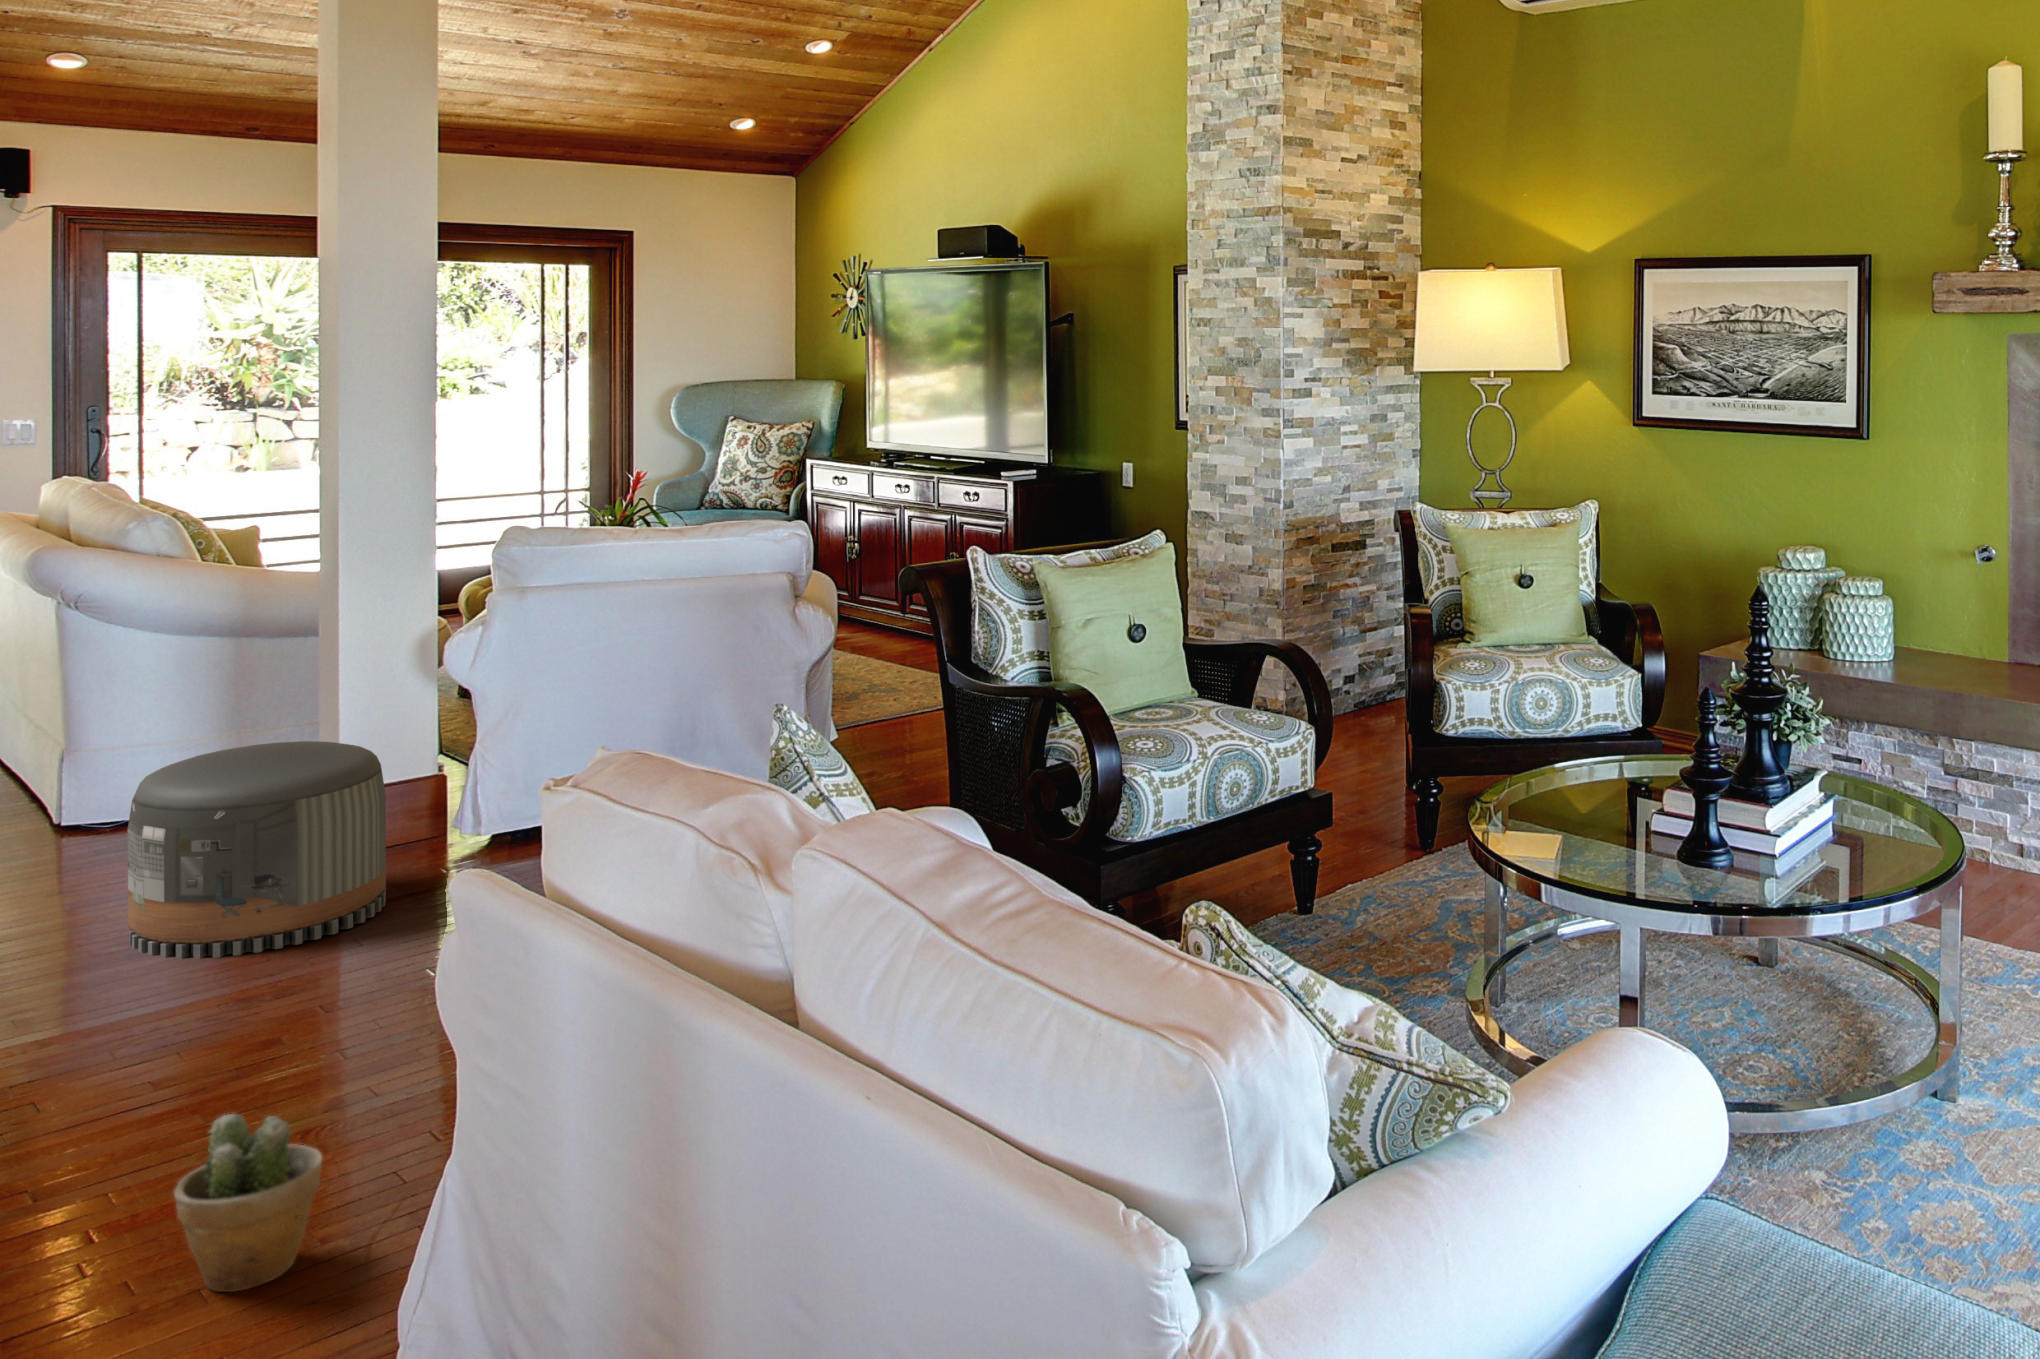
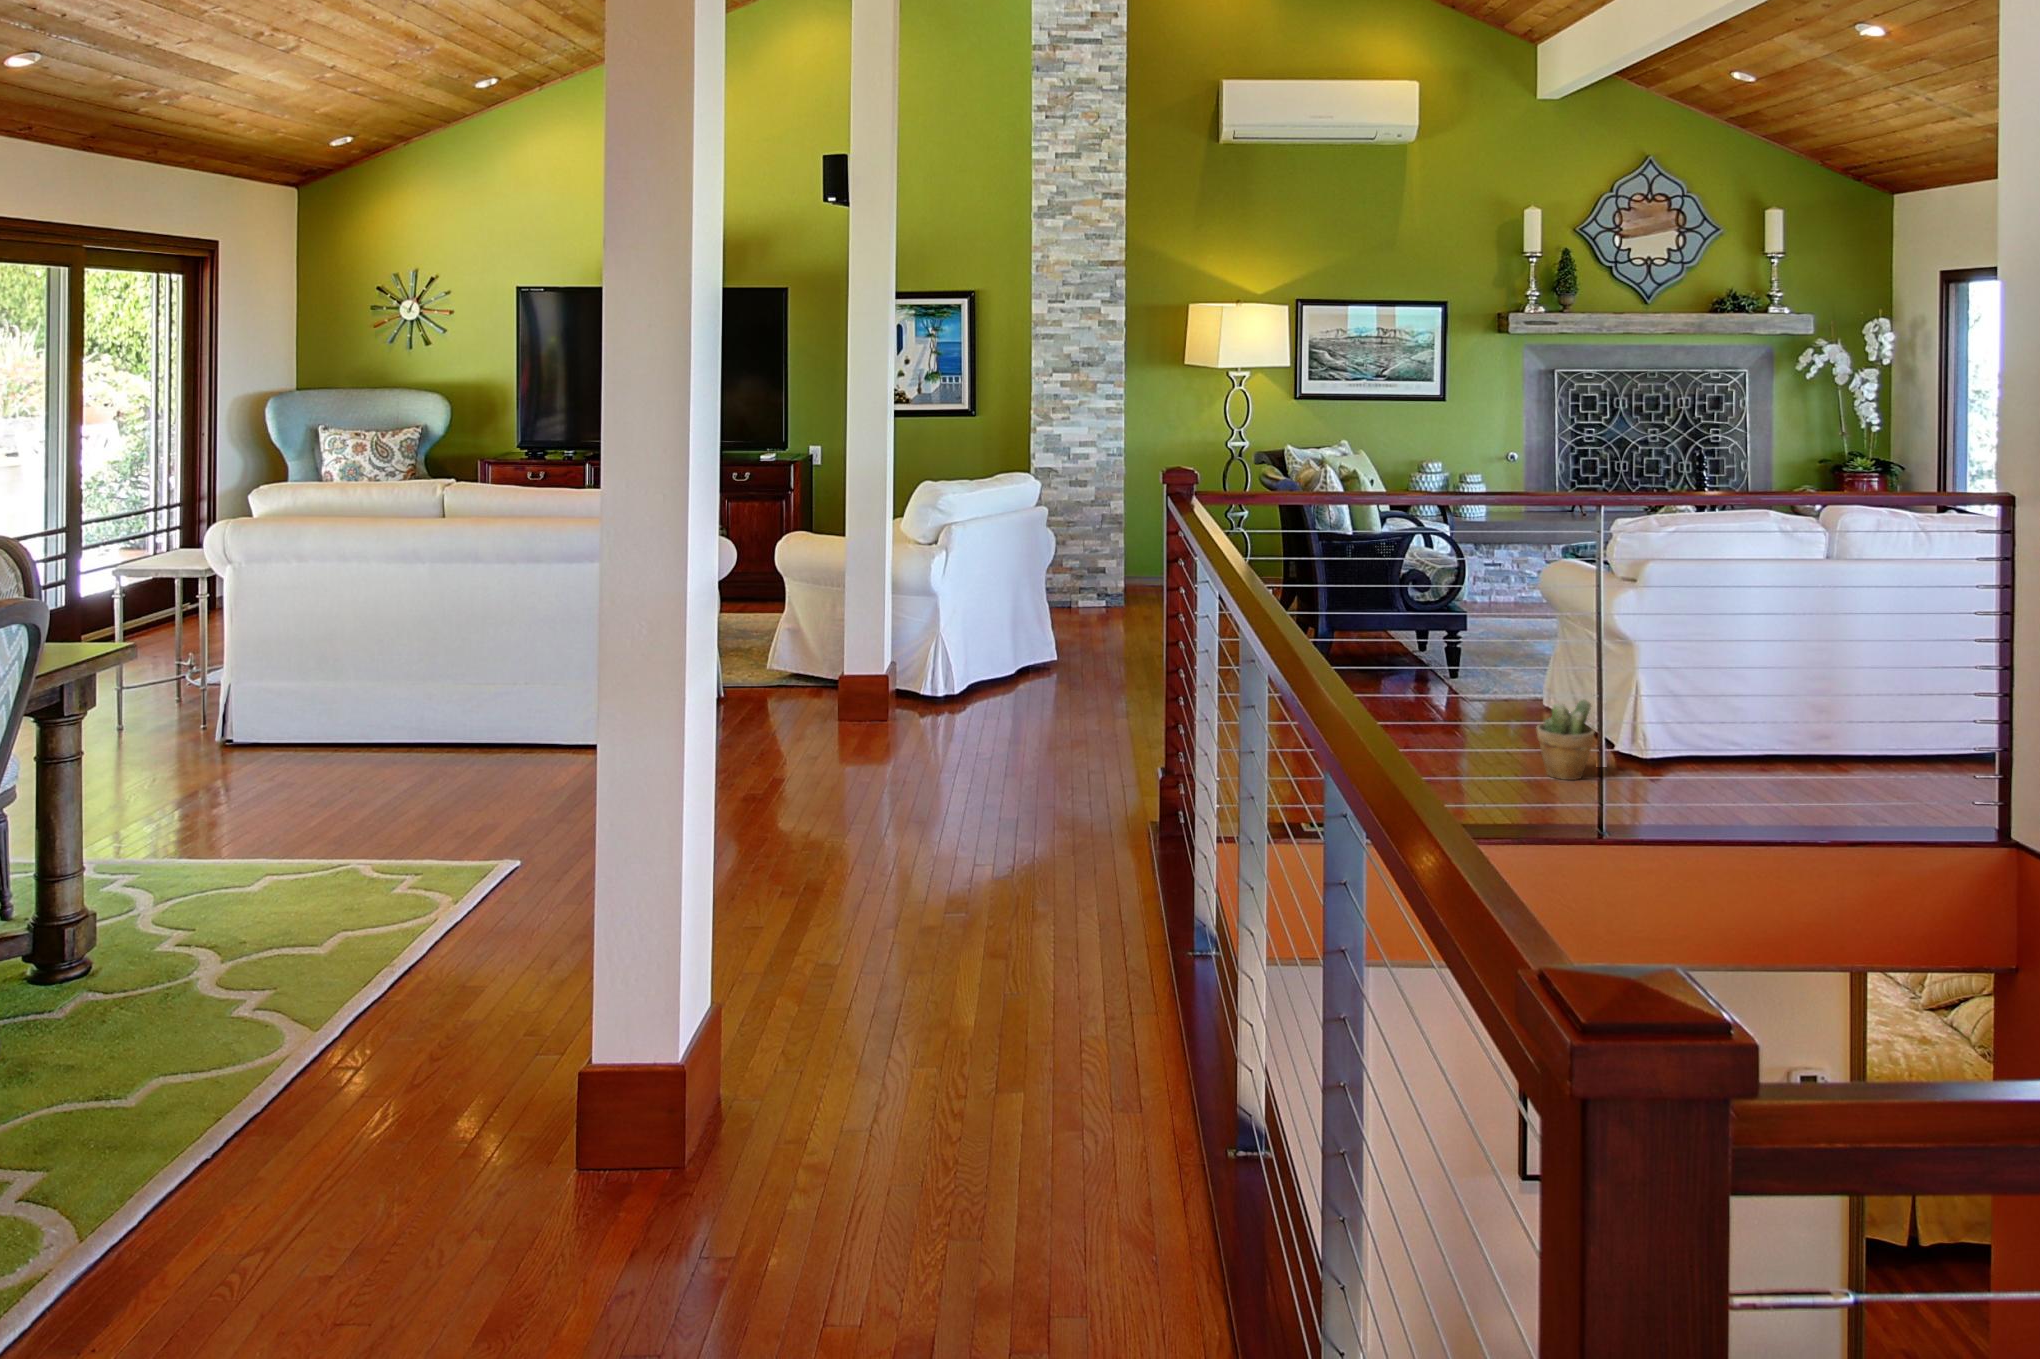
pouf: present [128,741,386,959] -> none [961,617,1101,752]

